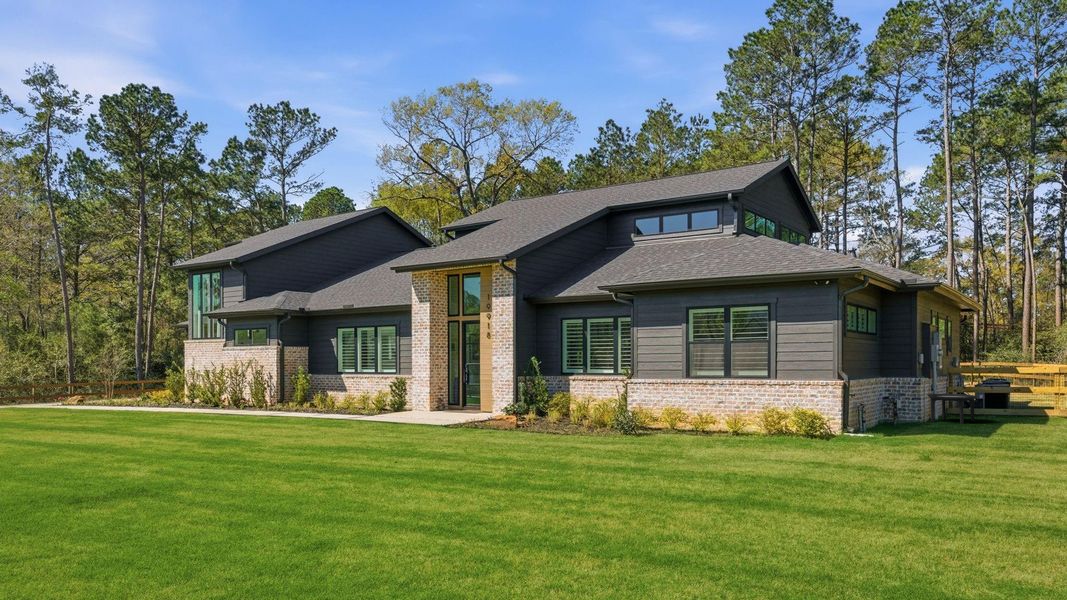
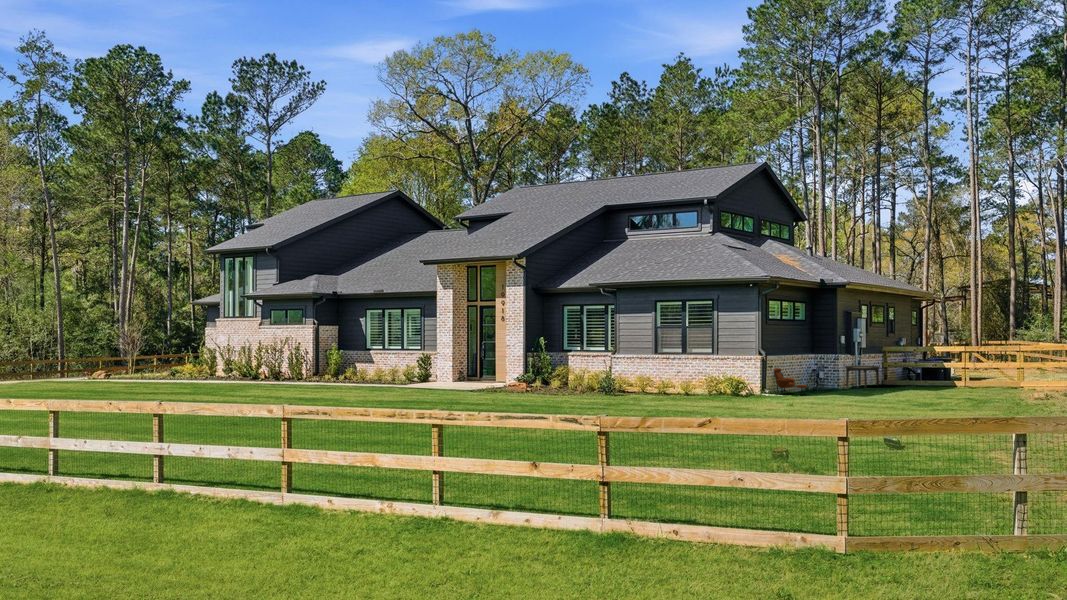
lounge chair: none [856,397,910,436] -> present [774,368,807,394]

